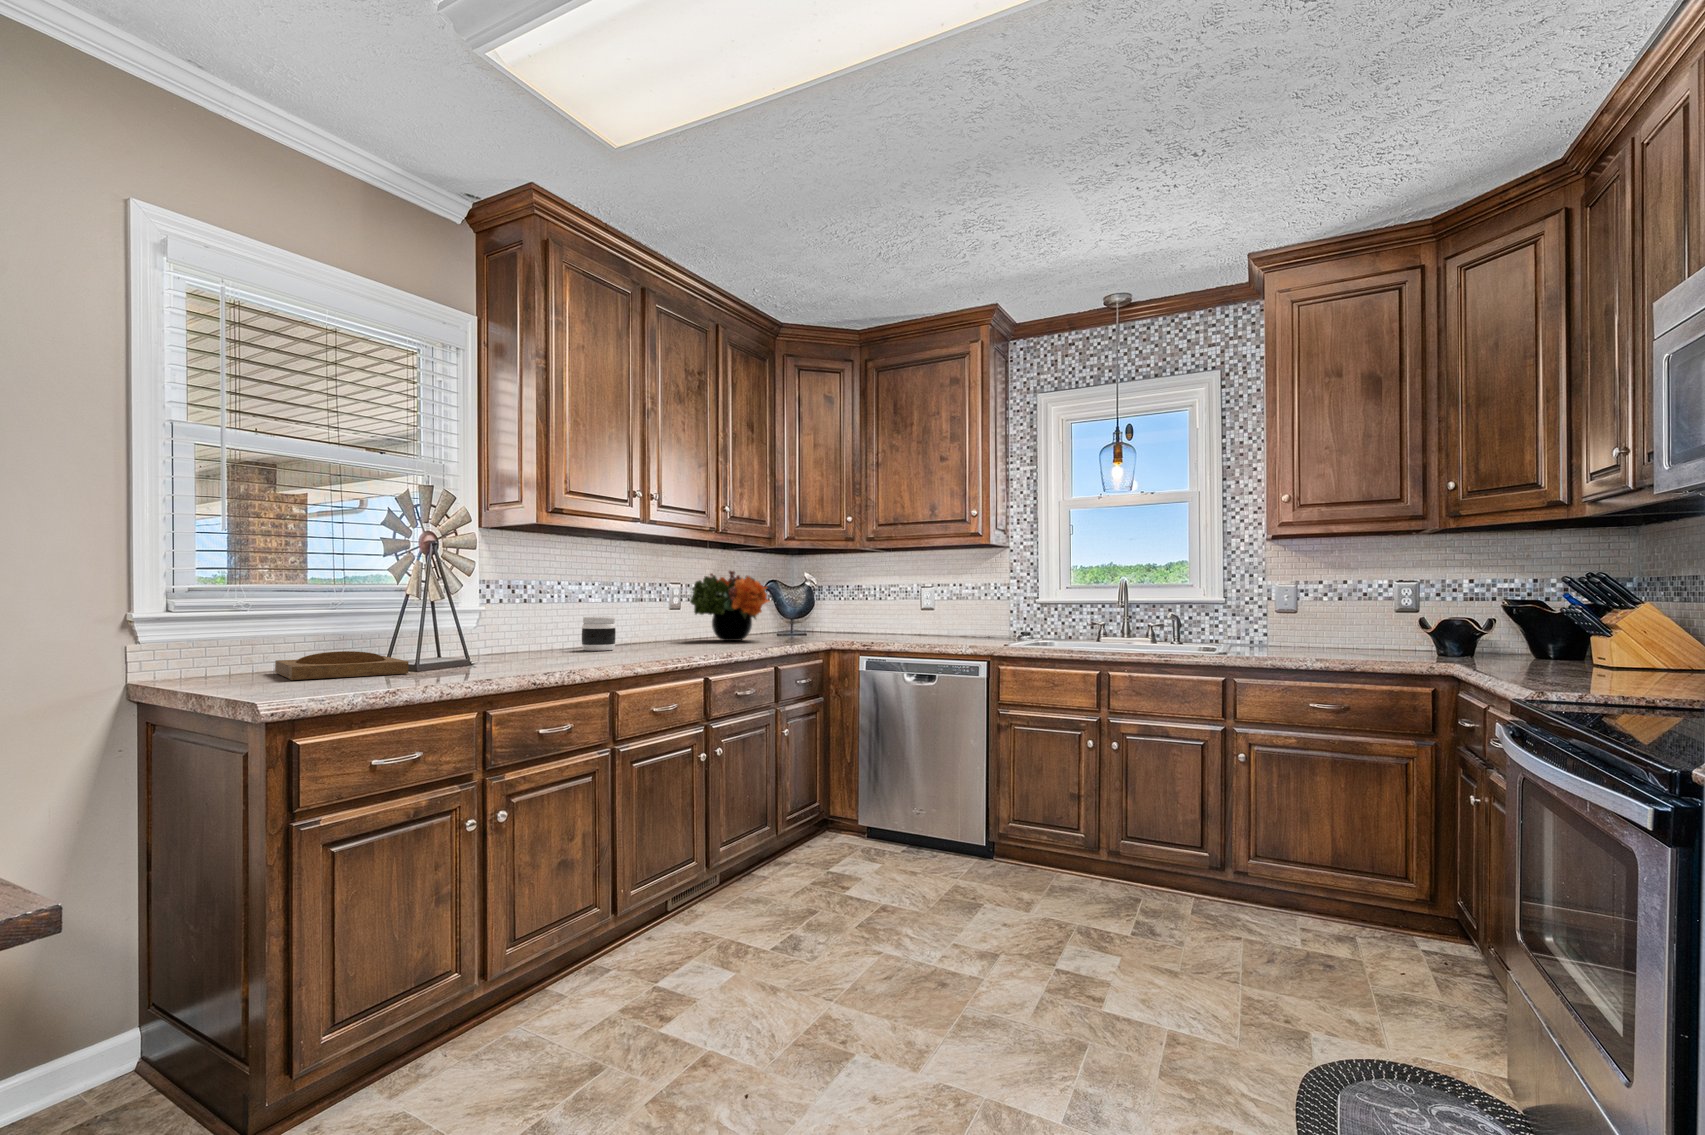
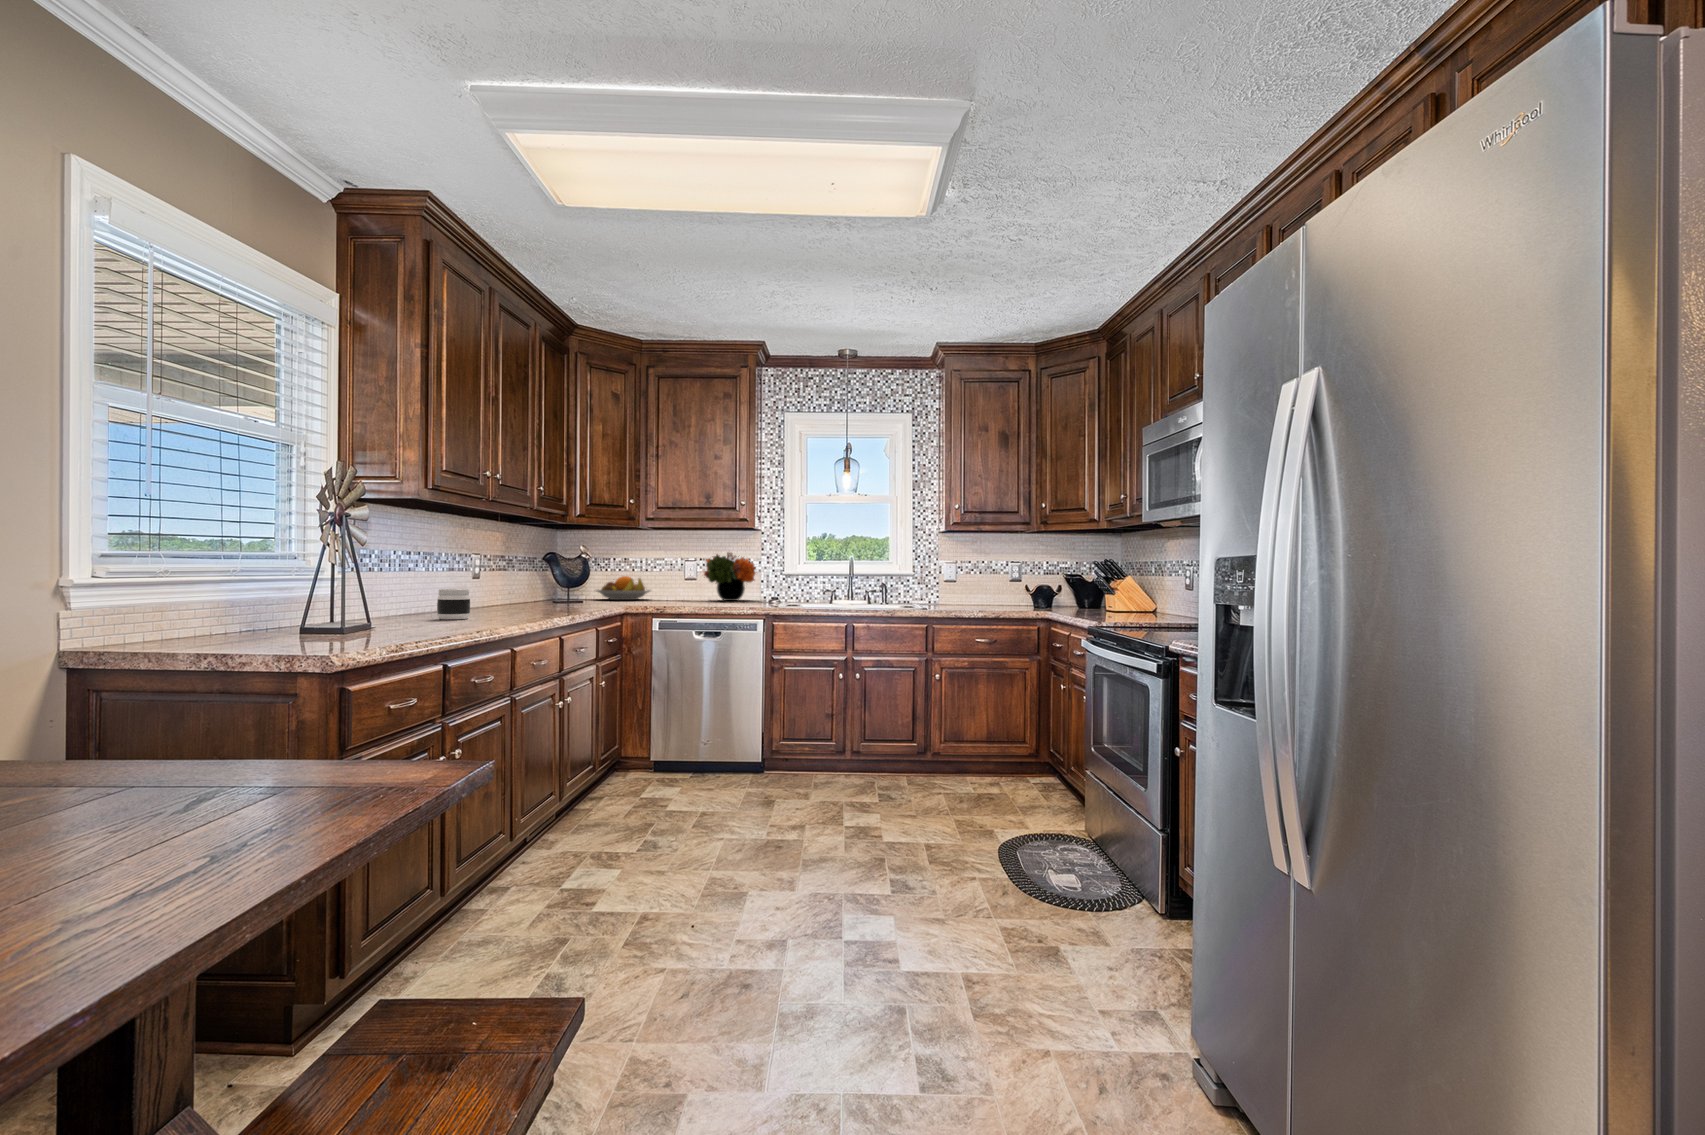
flower arrangement: present [689,571,769,641] -> present [704,553,755,601]
fruit bowl: none [822,605,886,633] -> present [597,576,650,600]
tray: present [275,651,409,680] -> none [216,624,370,650]

